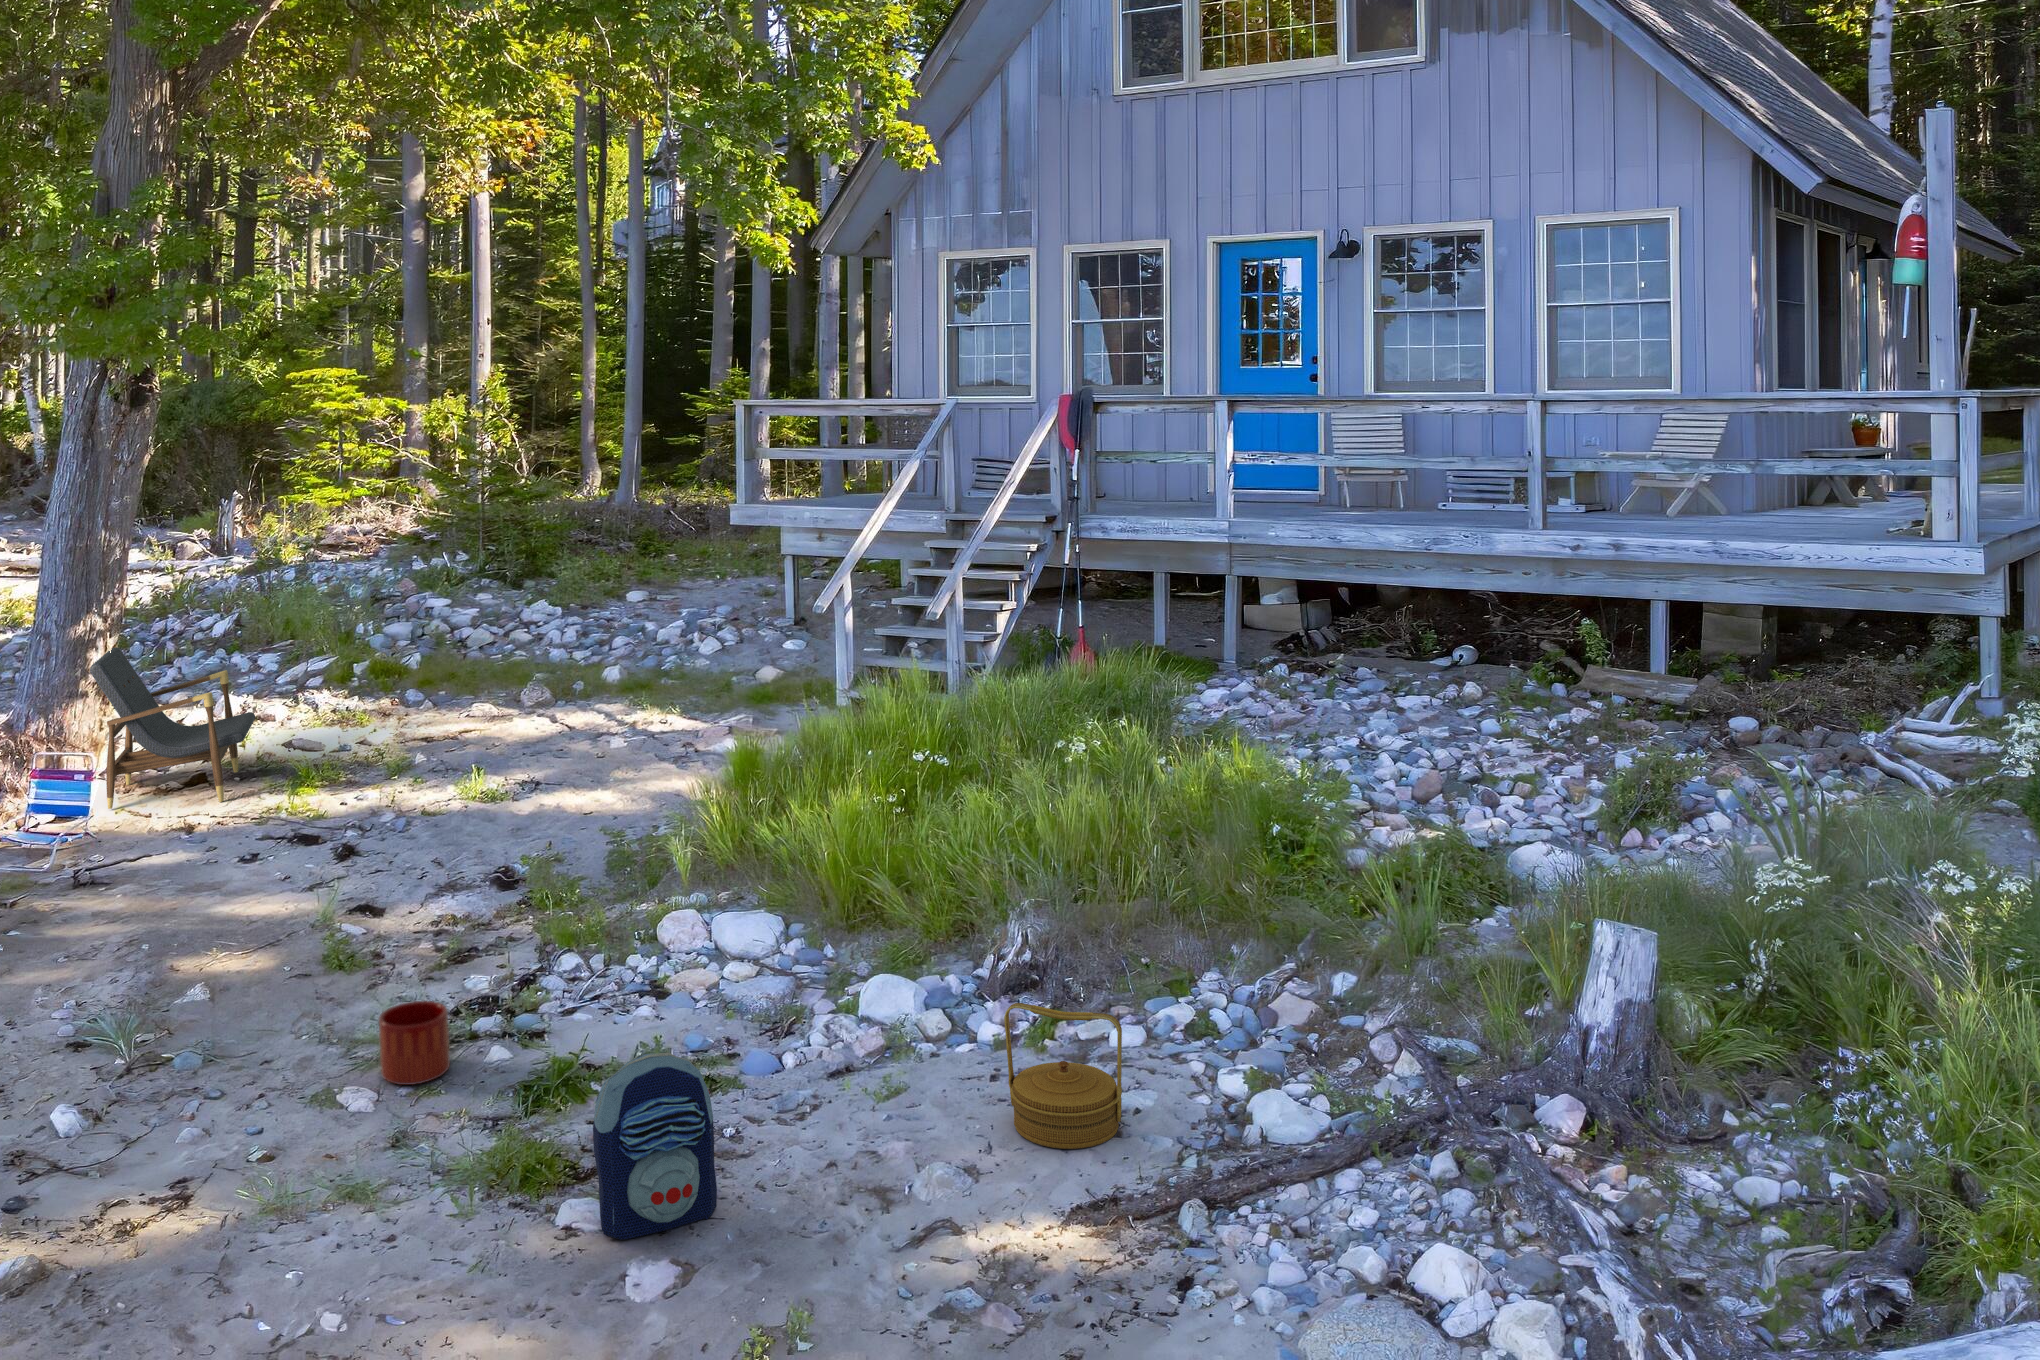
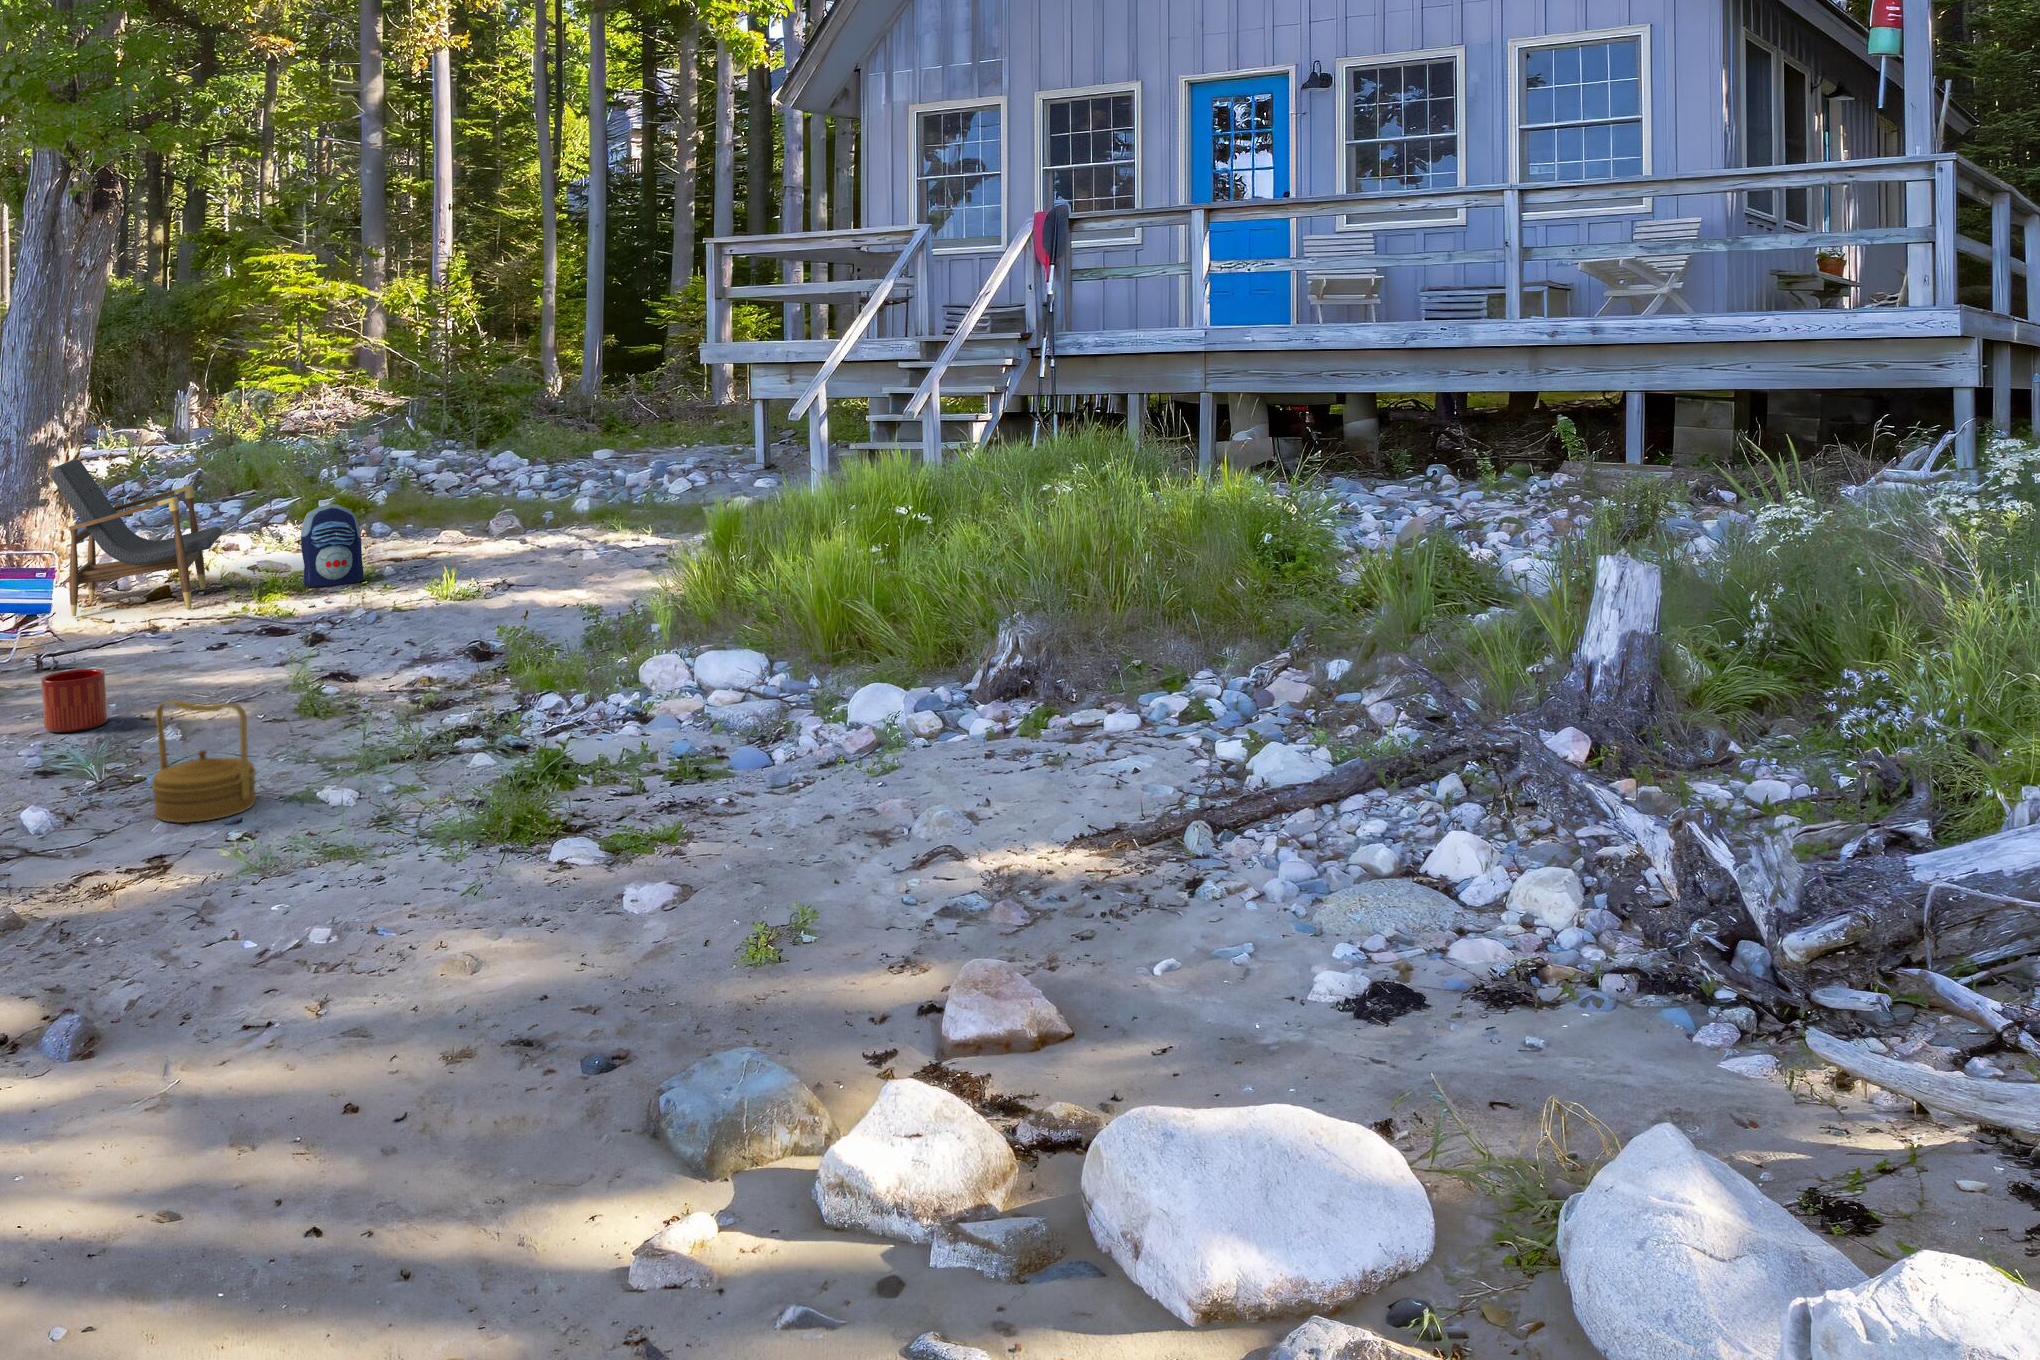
planter: present [379,1001,450,1085] -> present [41,669,108,732]
basket: present [1004,1003,1122,1149] -> present [151,700,256,823]
backpack: present [593,1052,717,1240] -> present [301,505,364,587]

